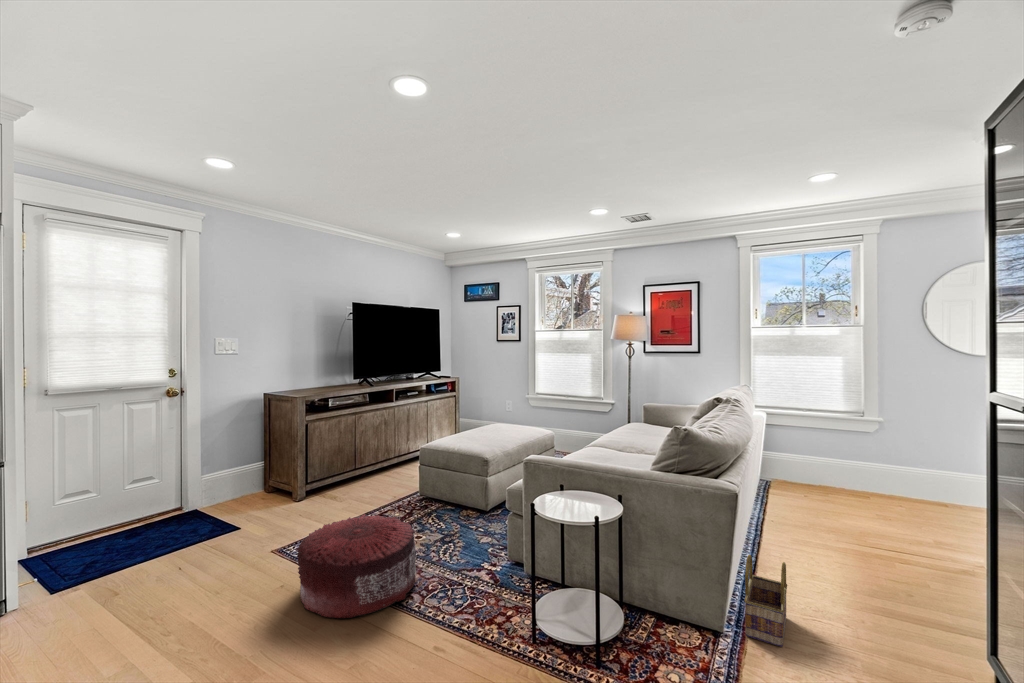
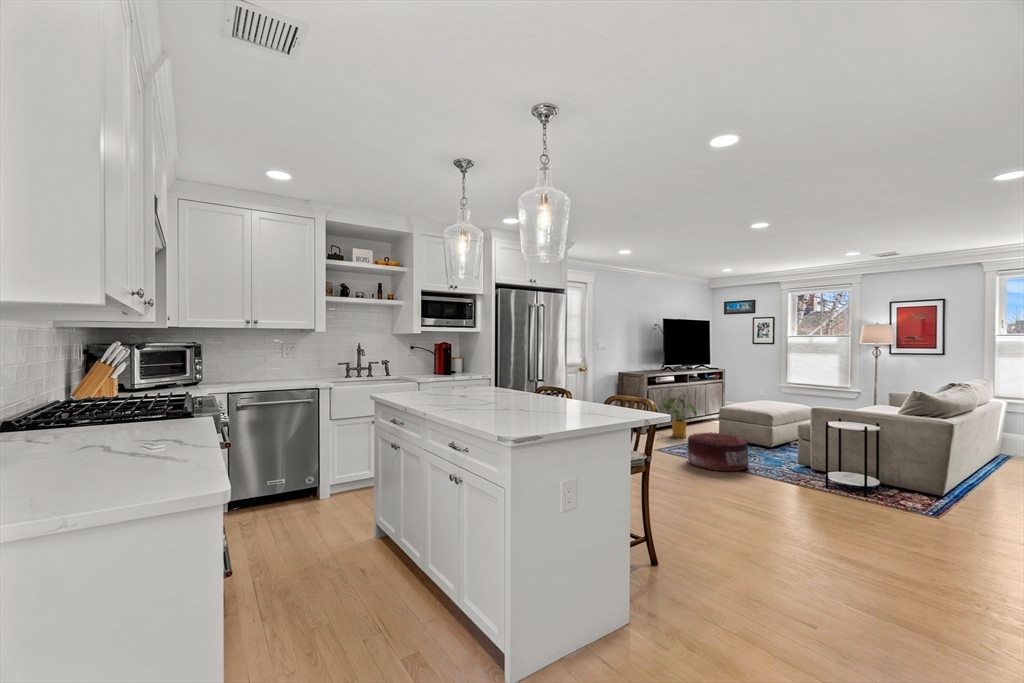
house plant: none [330,431,384,501] -> present [663,397,697,438]
basket: present [744,554,787,647] -> none [962,462,996,506]

